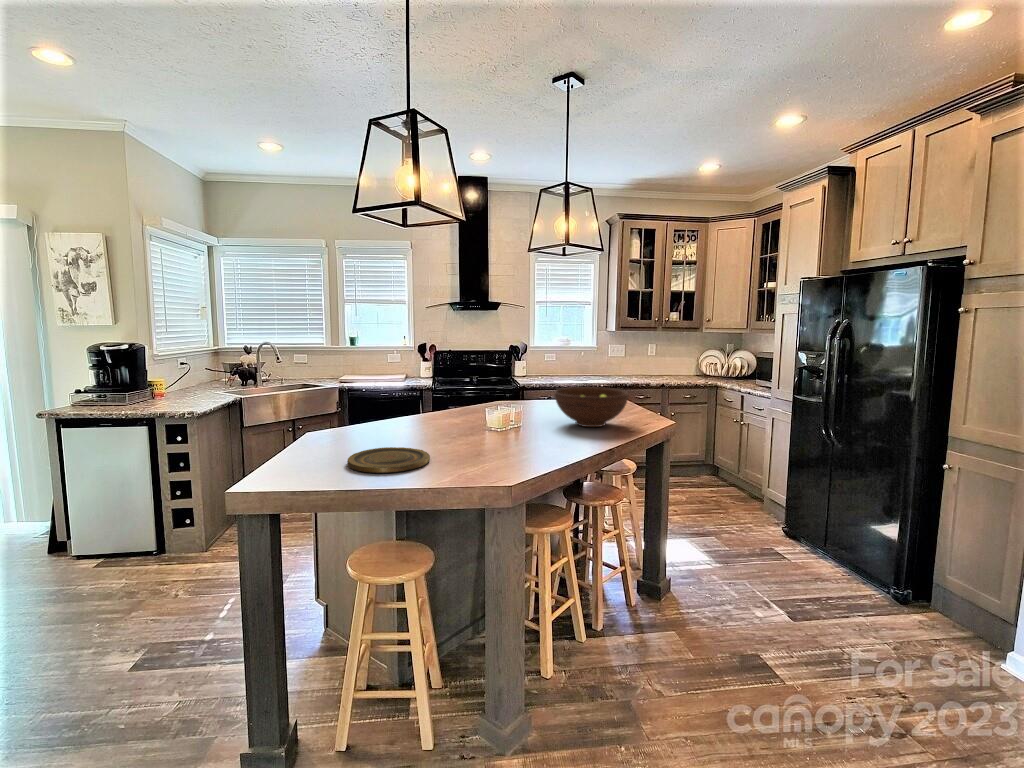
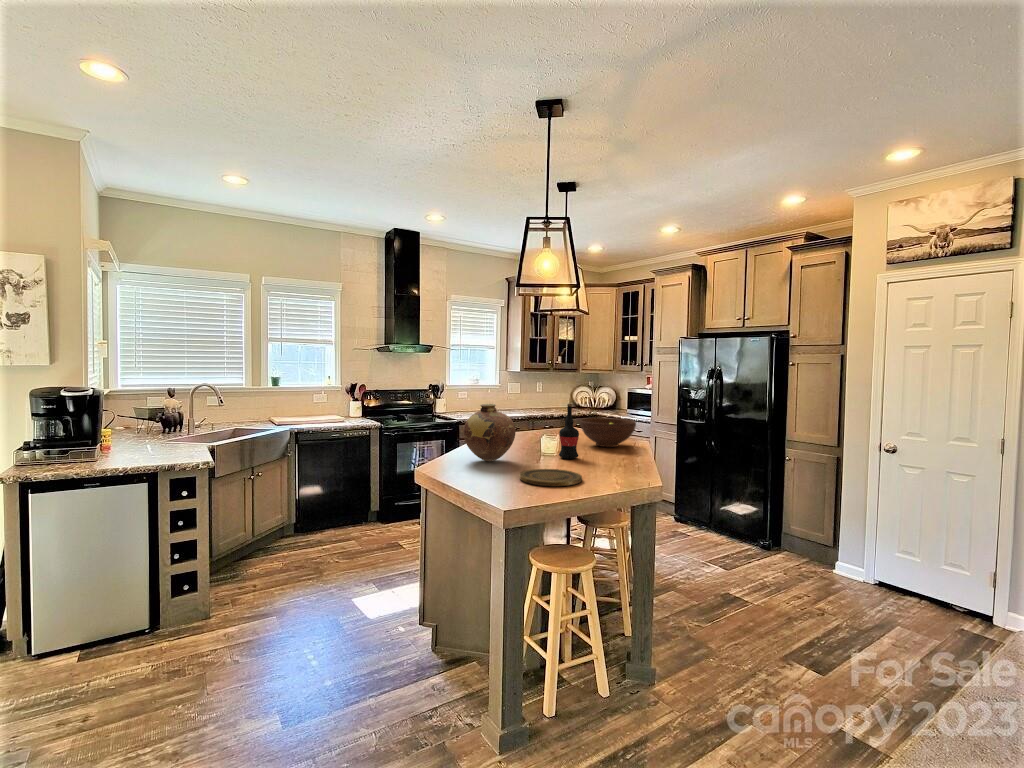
vase: none [361,365,426,433] -> present [464,404,516,462]
wine bottle: none [482,367,507,438] -> present [559,404,579,459]

